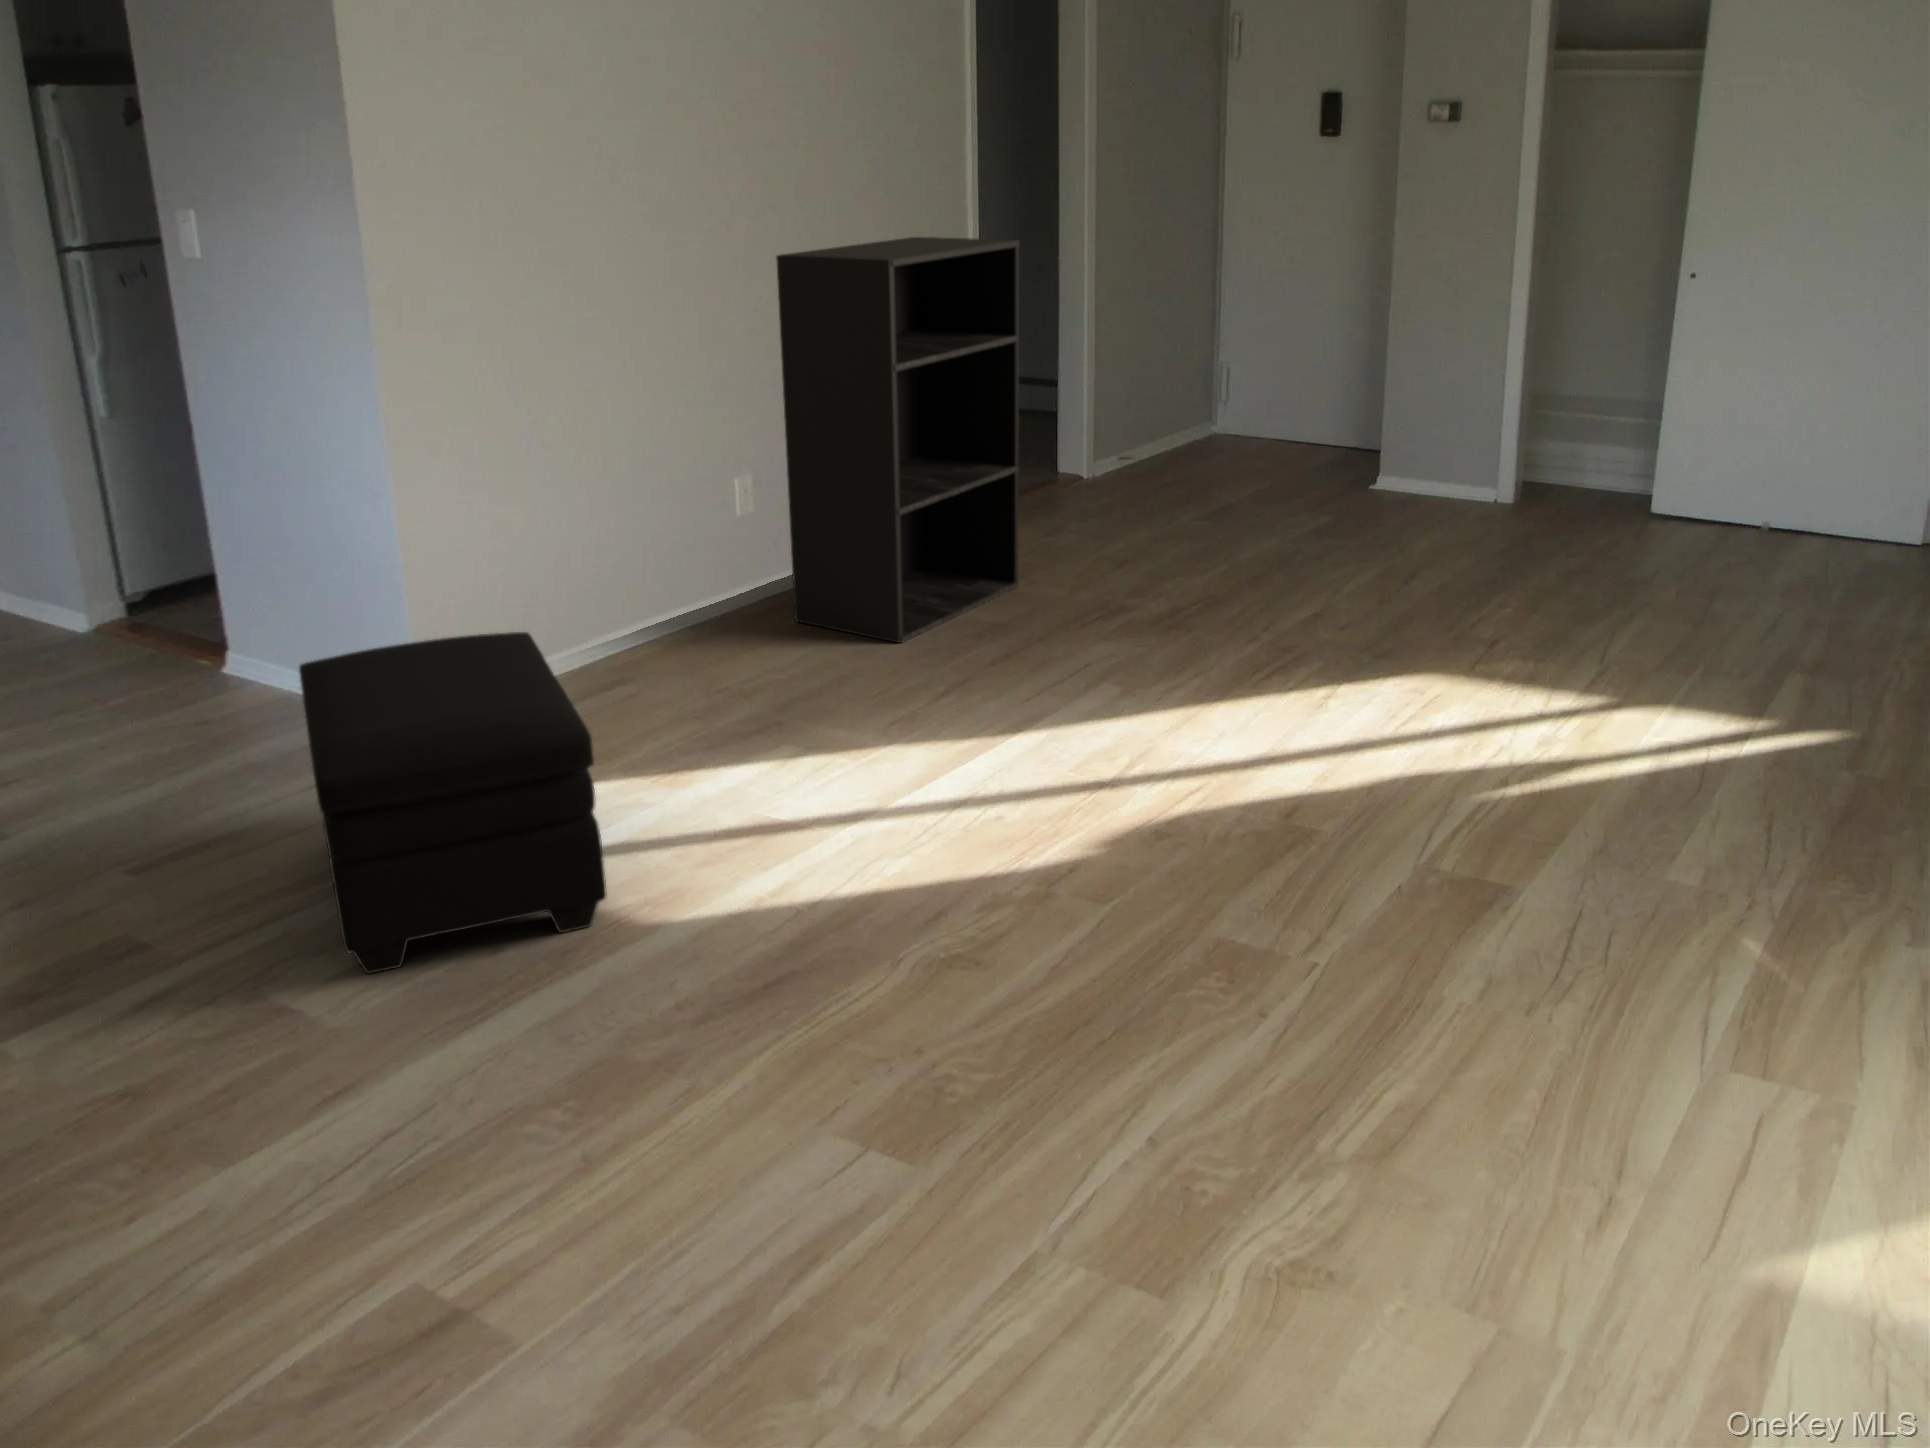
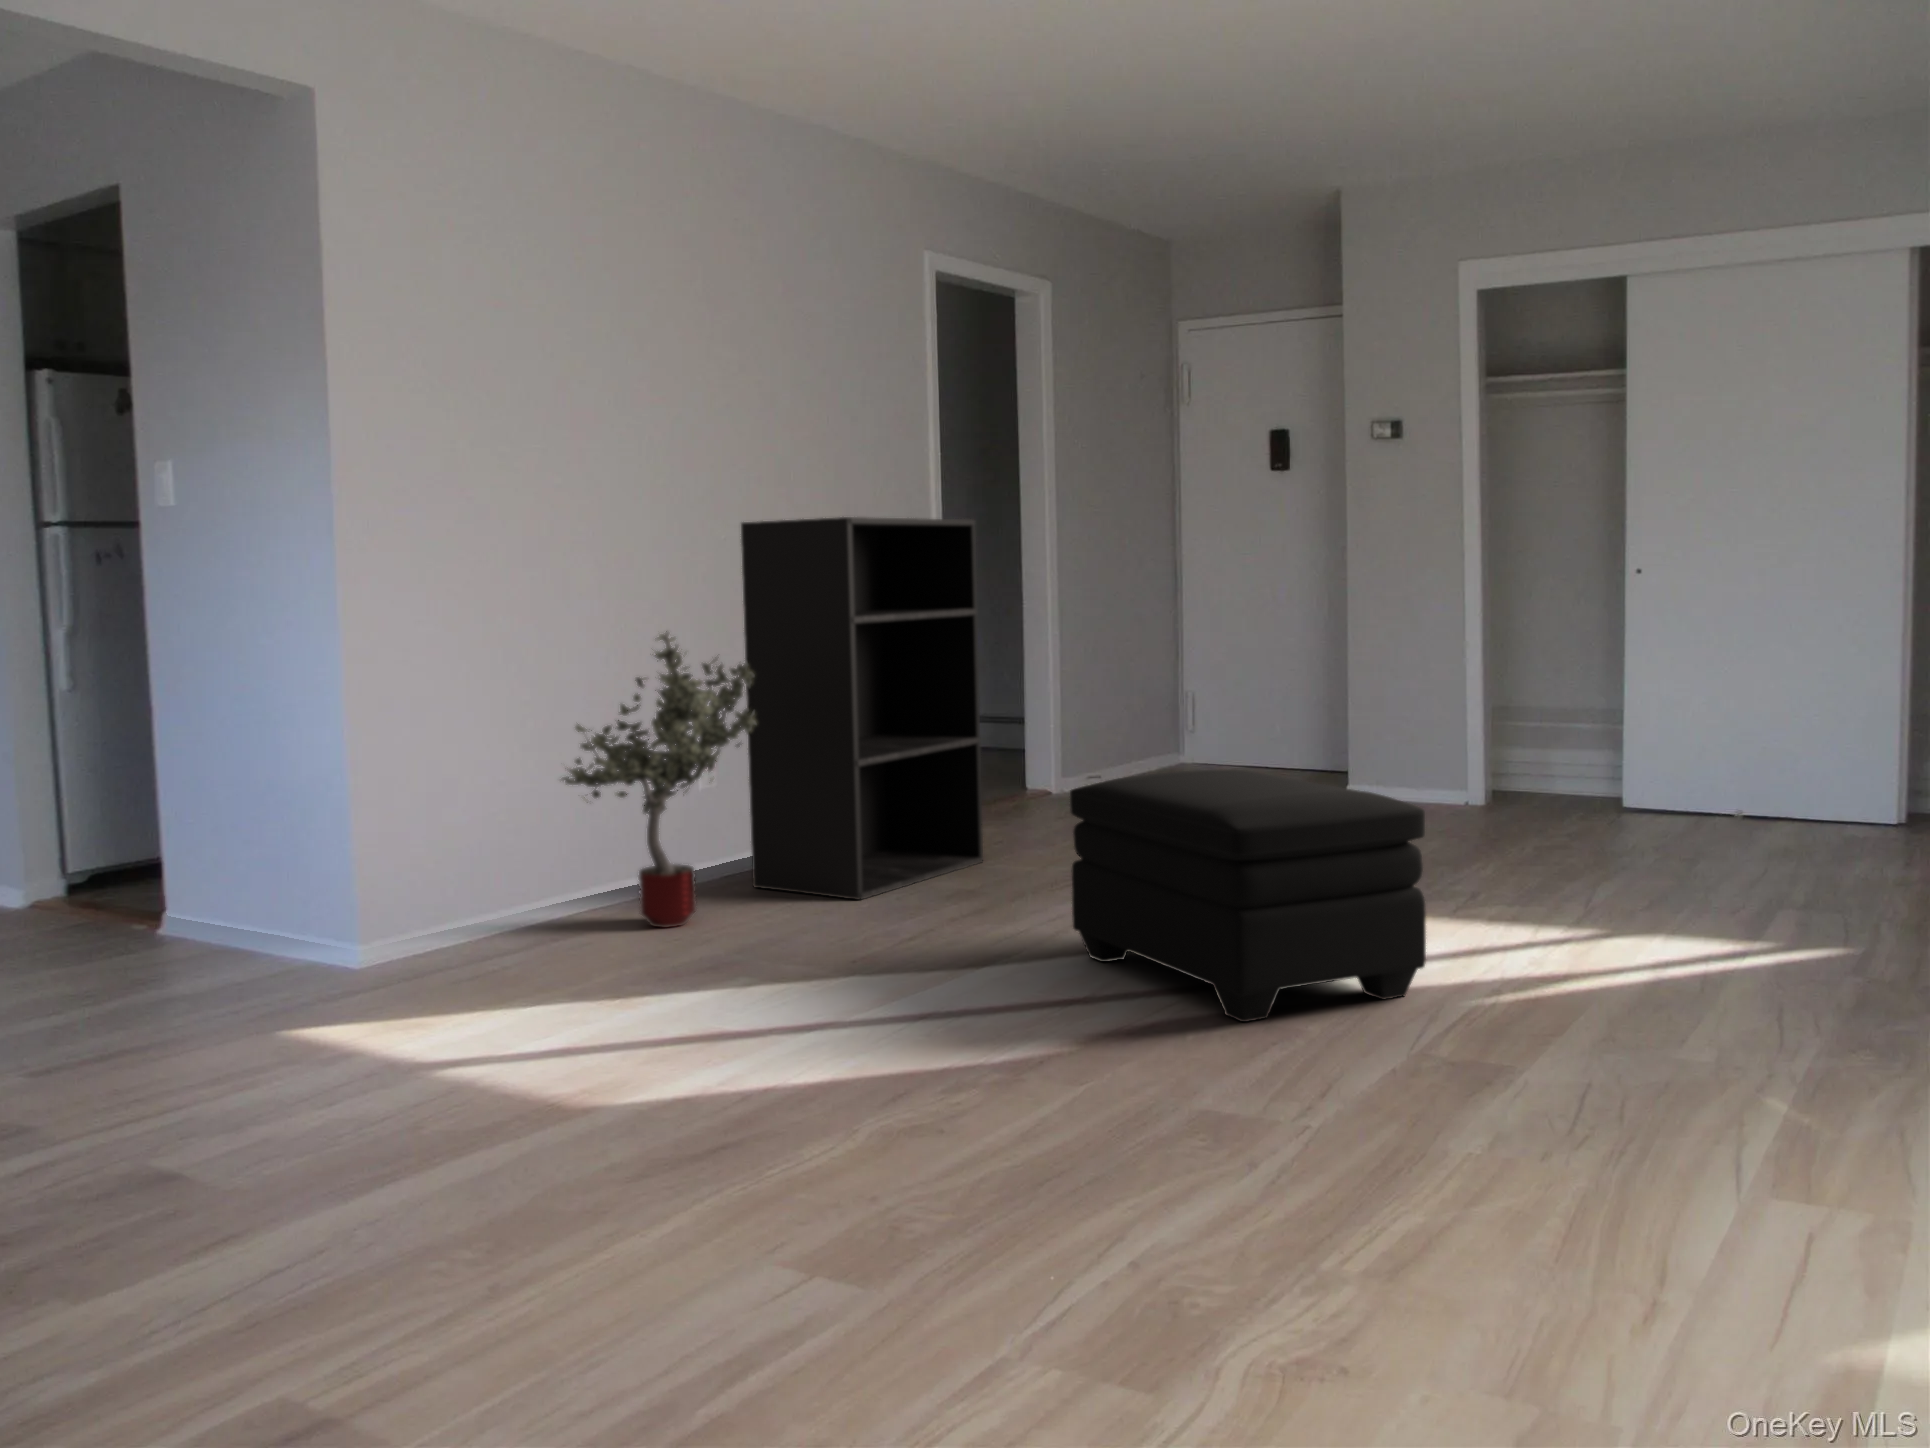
potted tree: none [603,384,799,681] -> present [562,631,757,928]
ottoman: present [299,632,607,974] -> present [1070,770,1426,1022]

